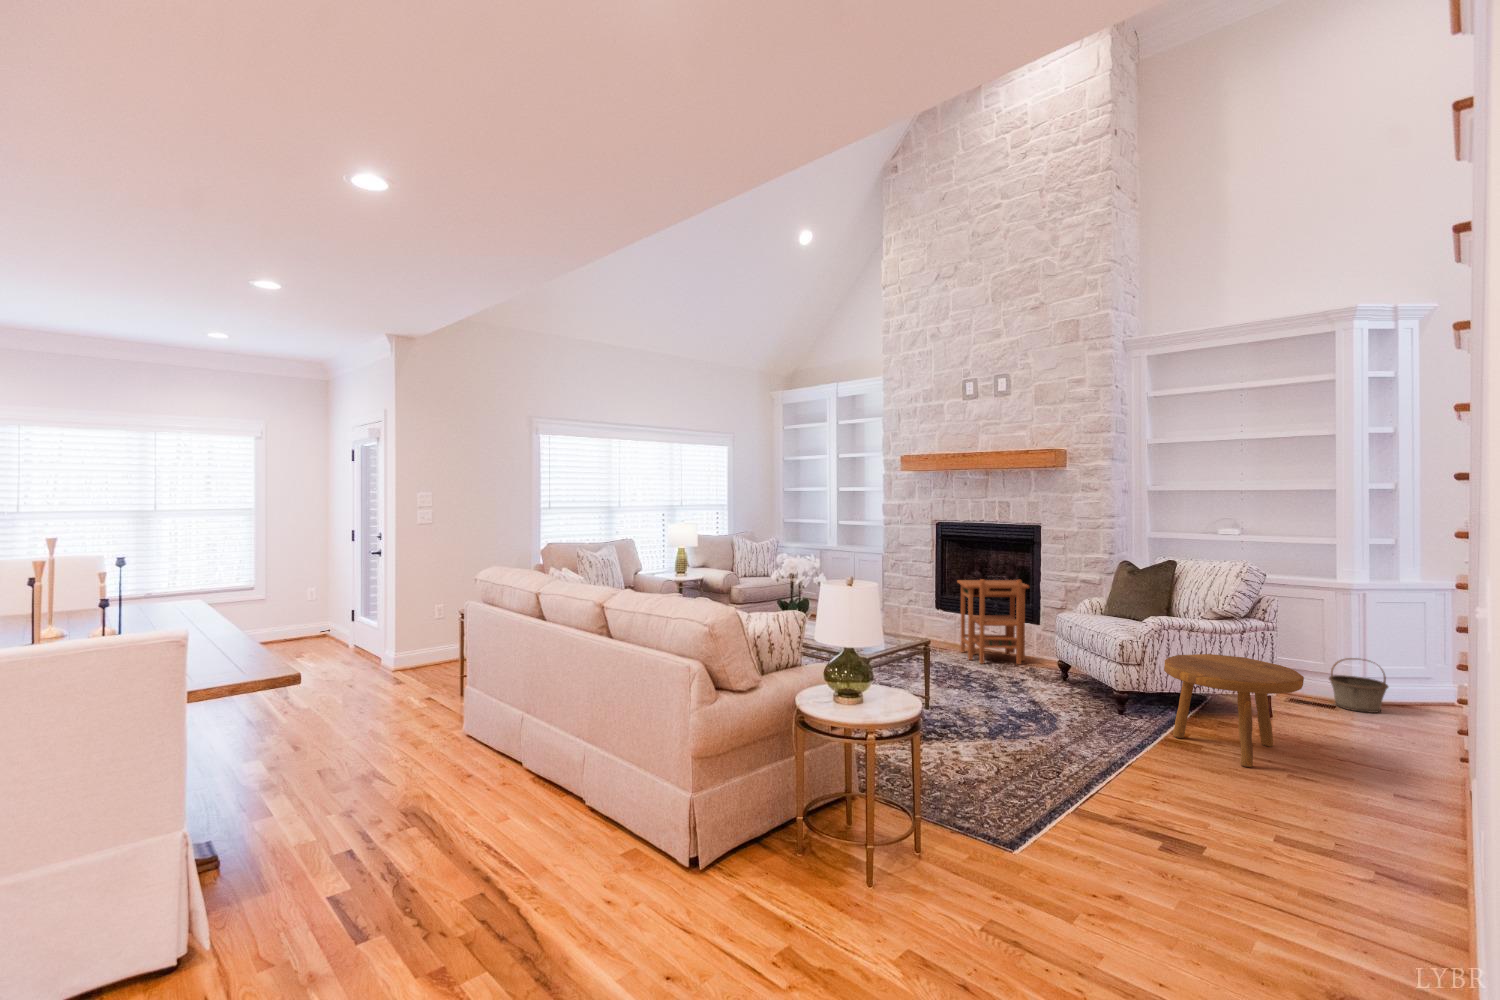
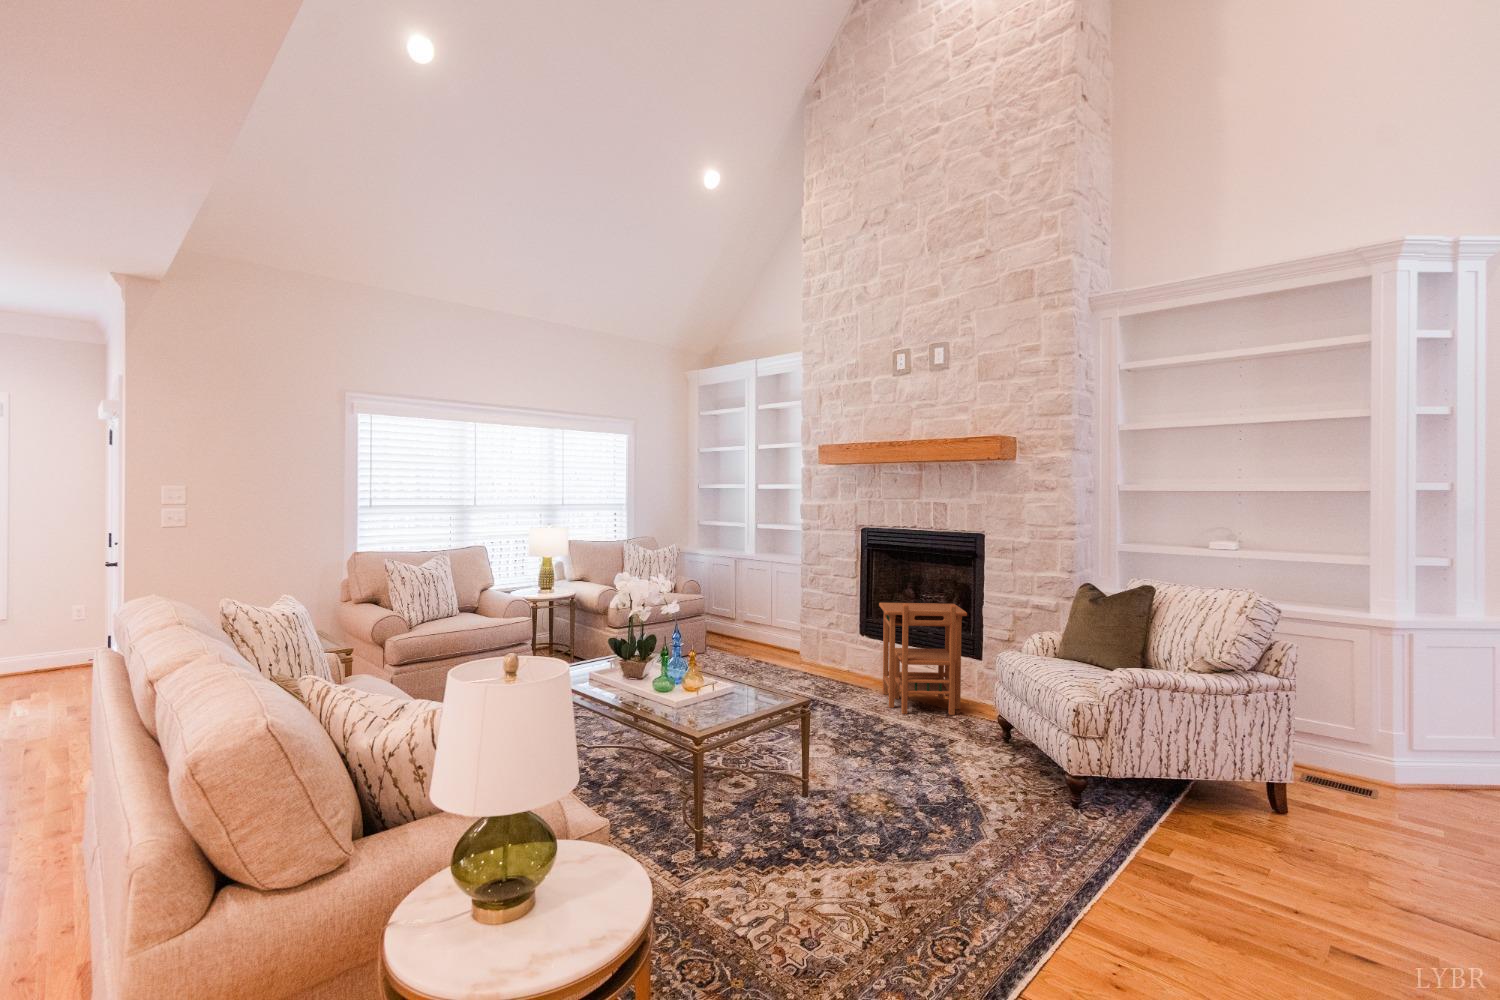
footstool: present [1164,654,1304,767] -> none [1136,731,1350,928]
basket: present [1329,658,1388,713] -> none [1361,726,1448,806]

